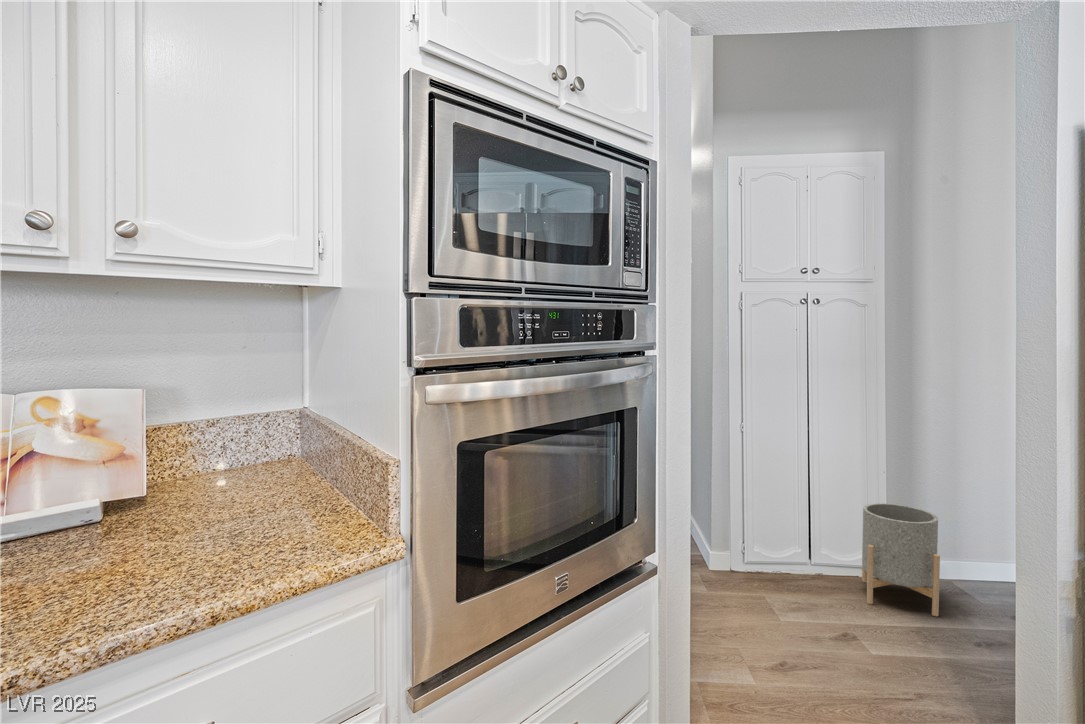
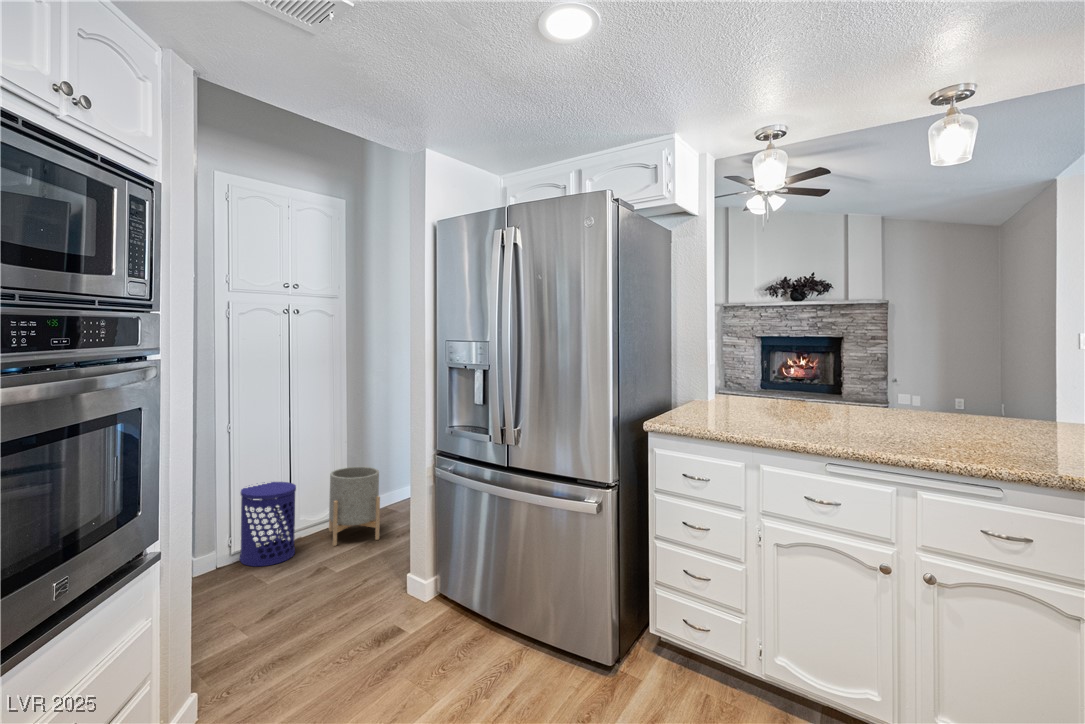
waste bin: none [754,502,818,603] -> present [240,482,296,566]

